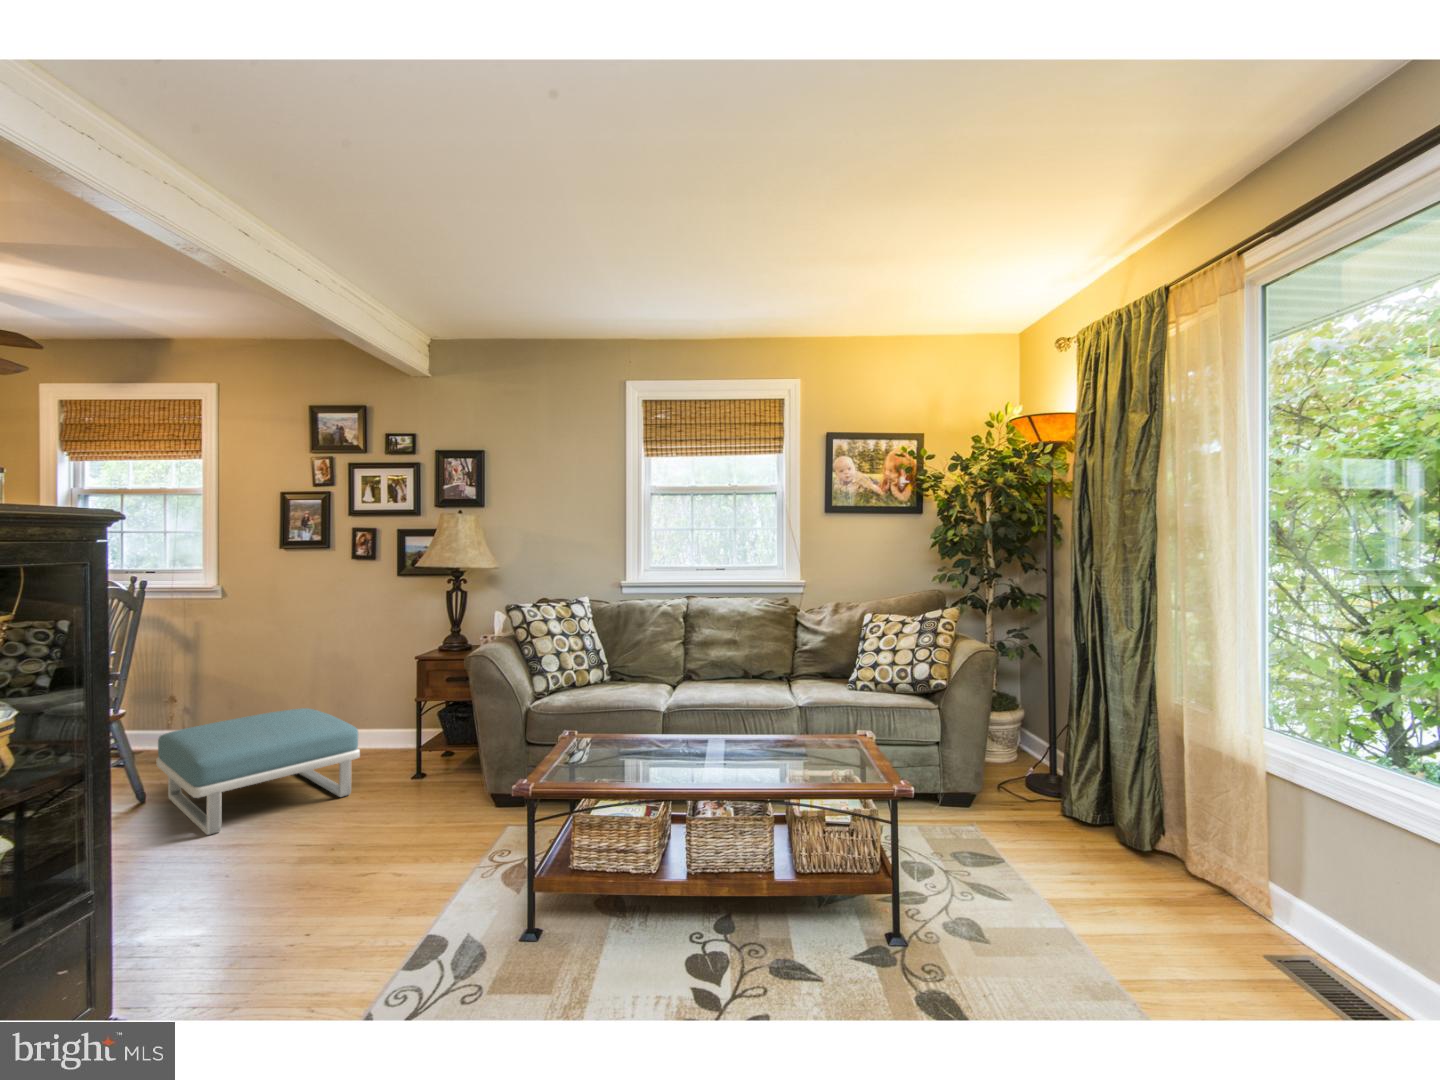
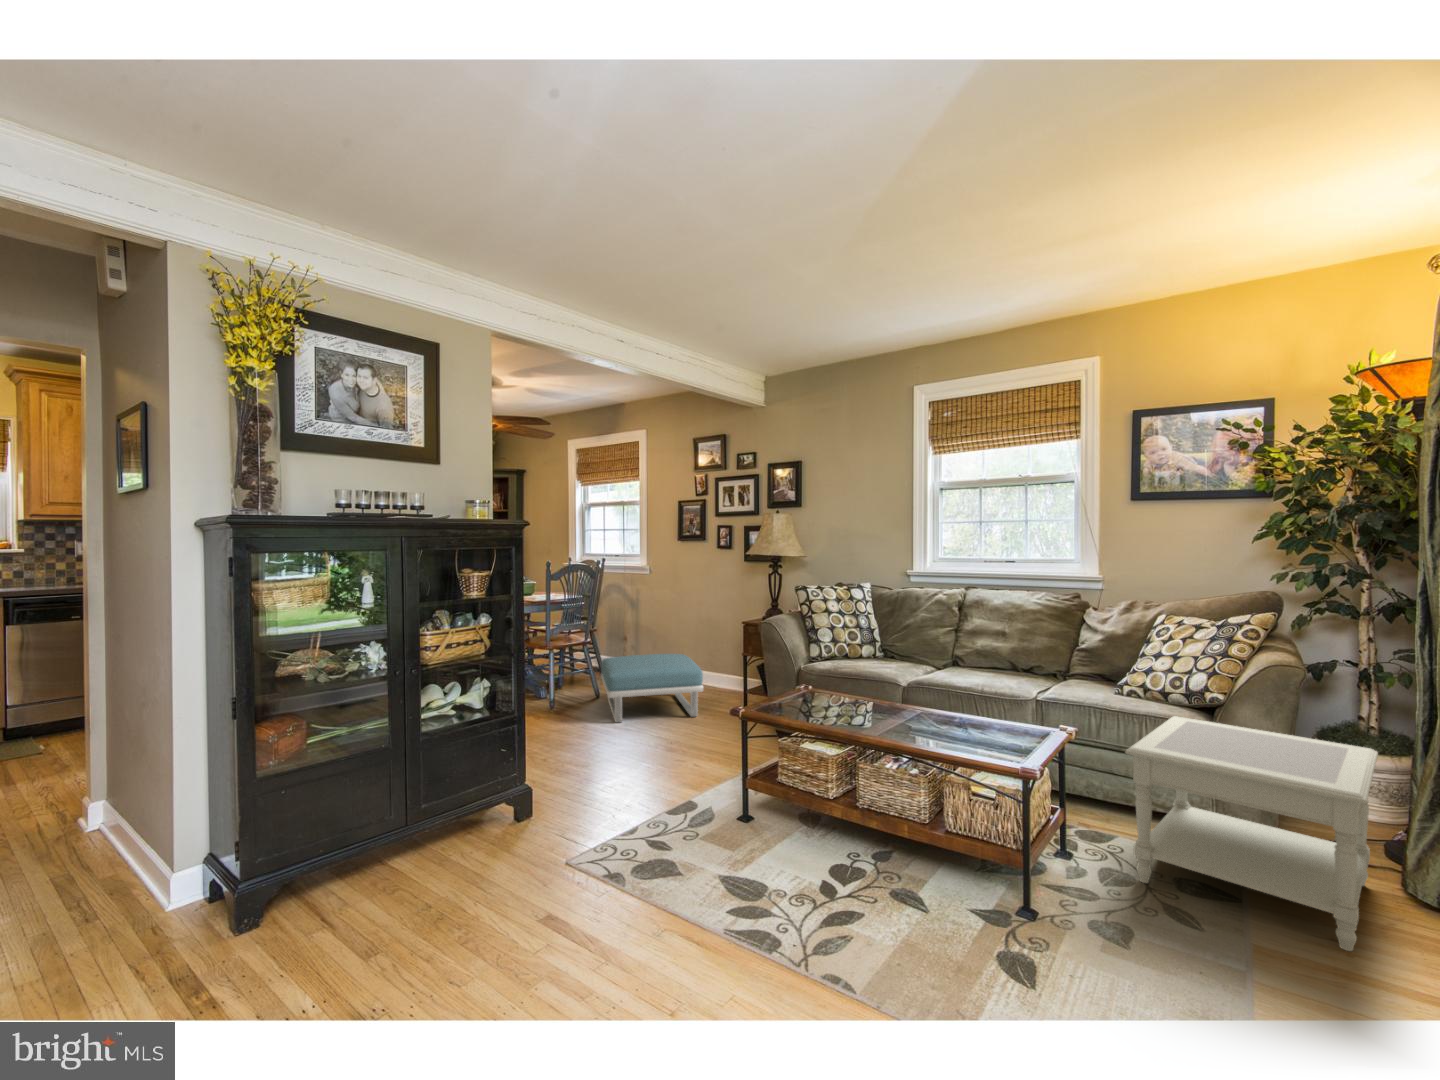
side table: none [911,704,1109,880] -> present [1125,716,1378,951]

